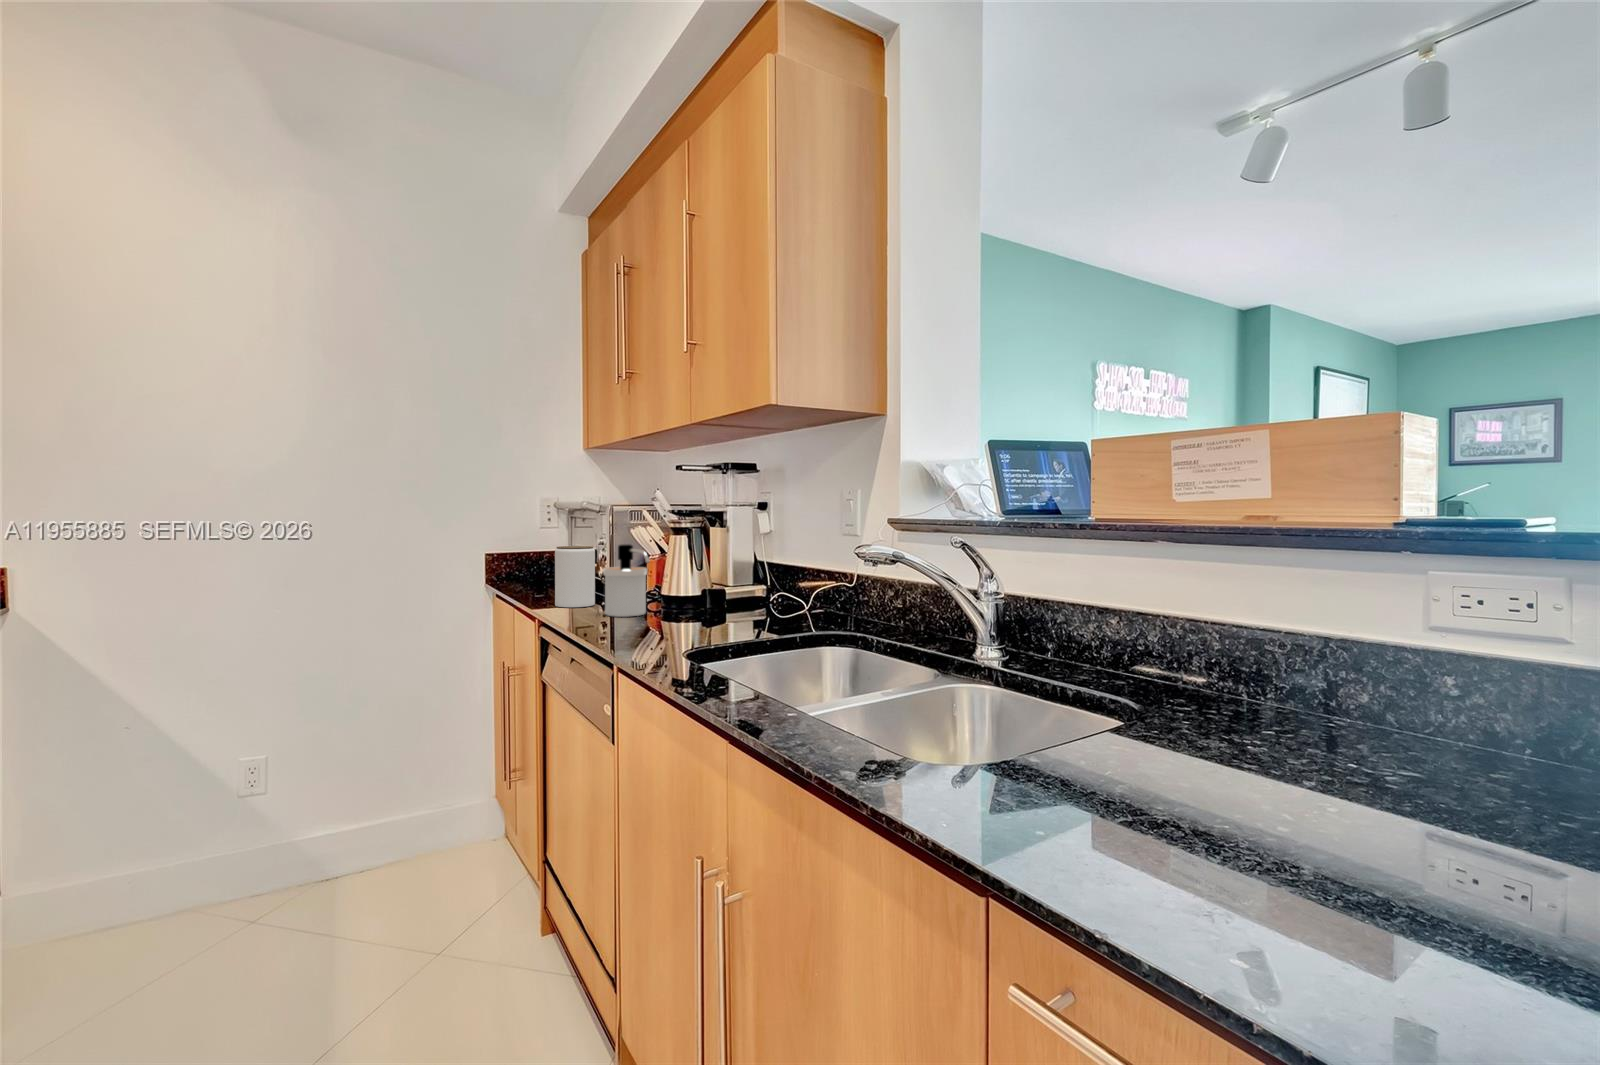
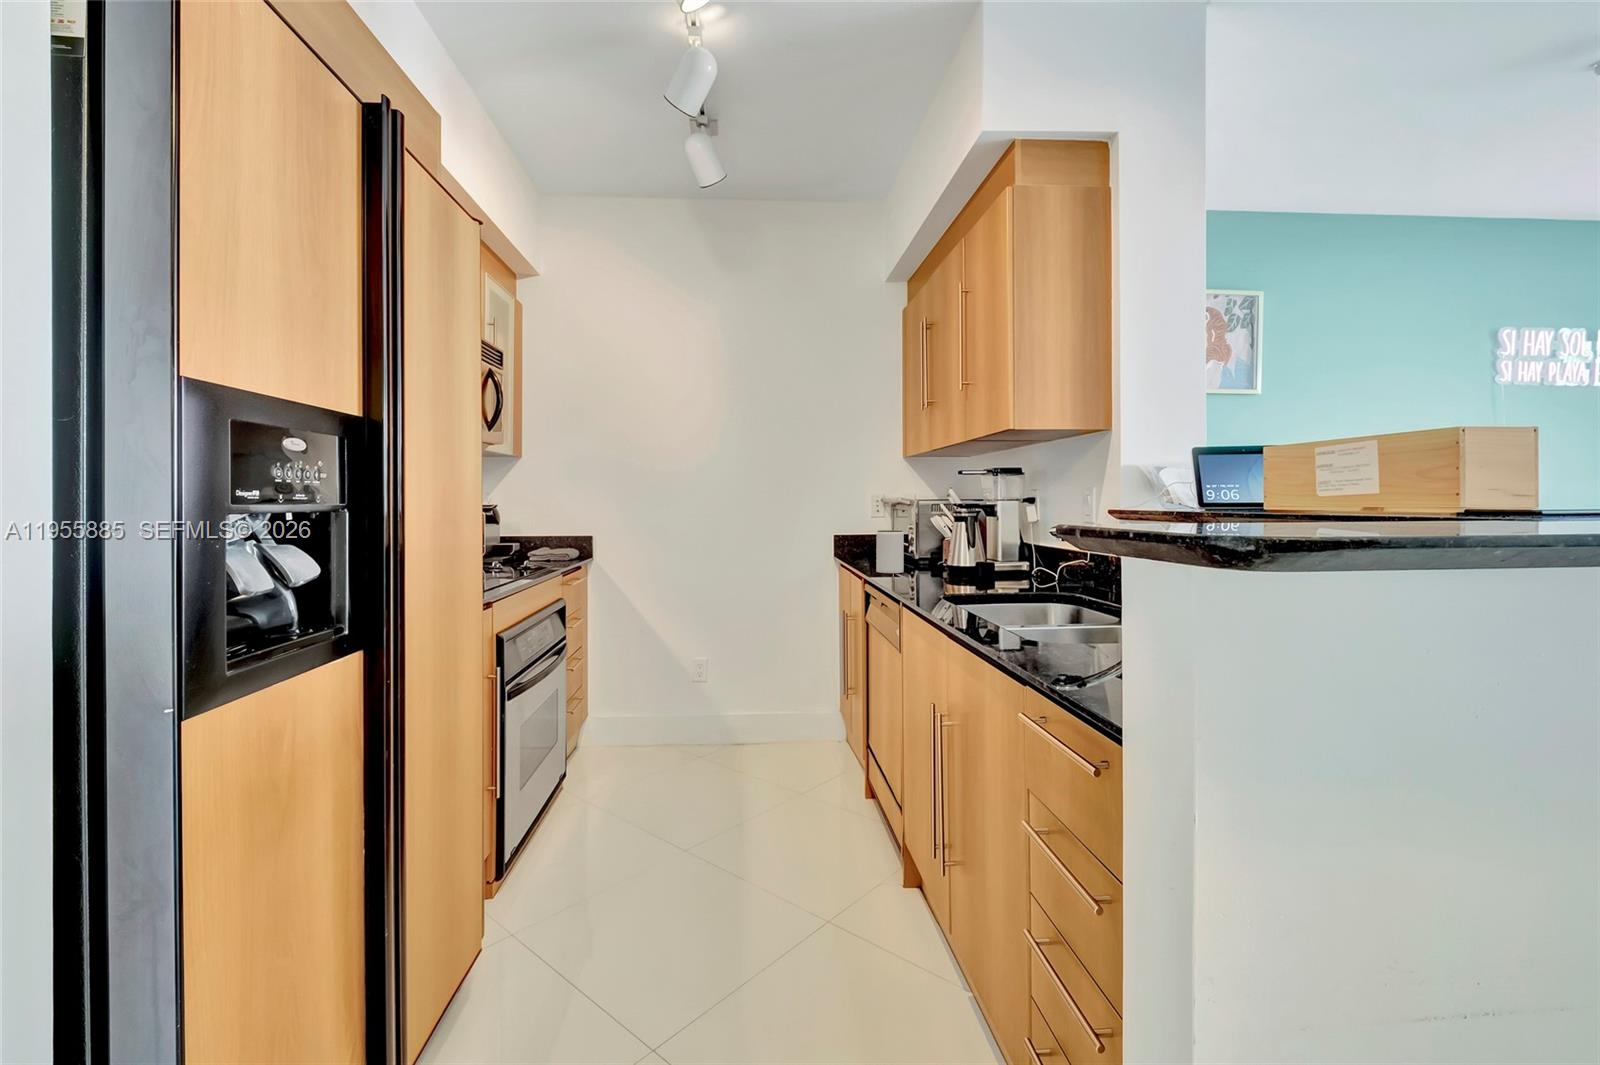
soap dispenser: present [603,544,649,617] -> none [907,529,938,580]

